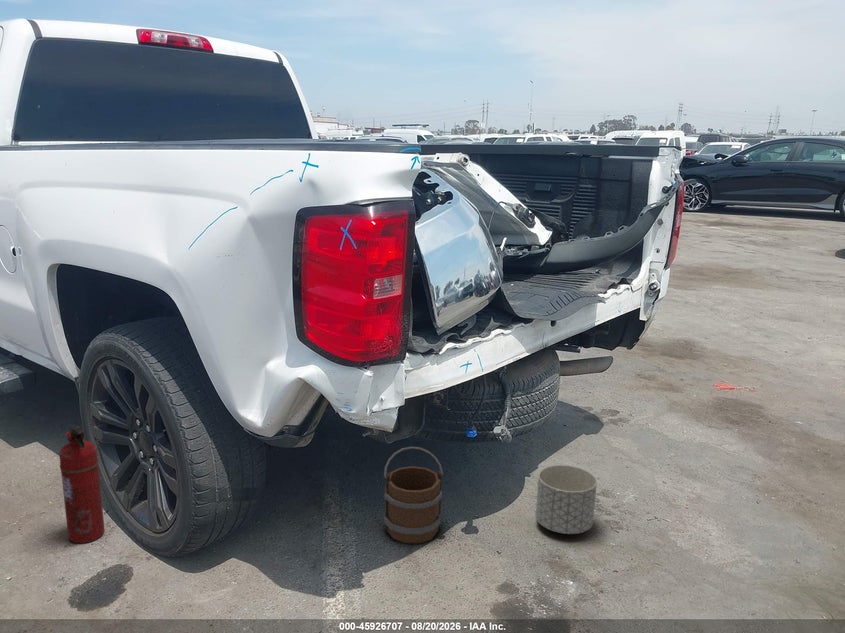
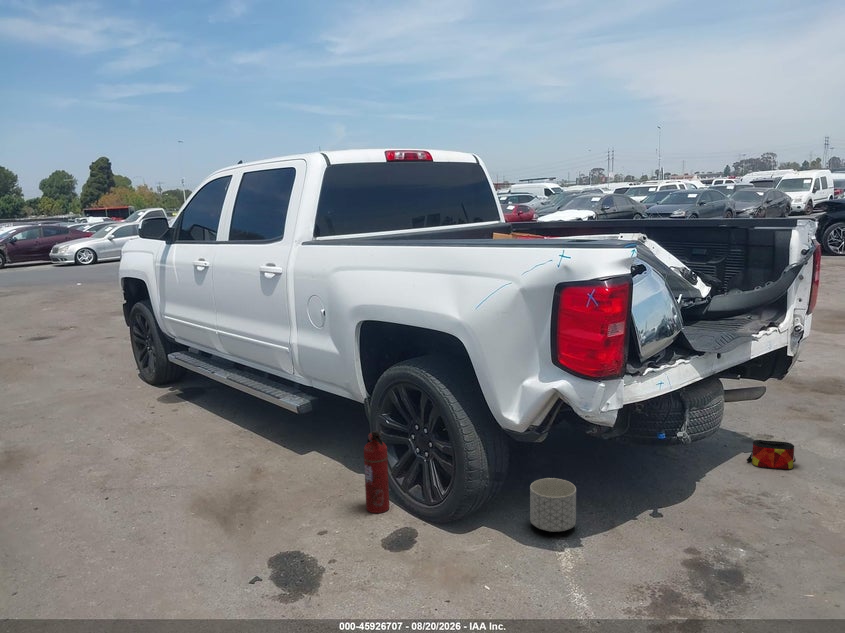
bag: none [588,421,644,458] -> present [747,440,796,470]
bucket: present [384,447,443,543] -> none [590,450,635,522]
planter: present [536,465,597,534] -> present [530,478,576,532]

